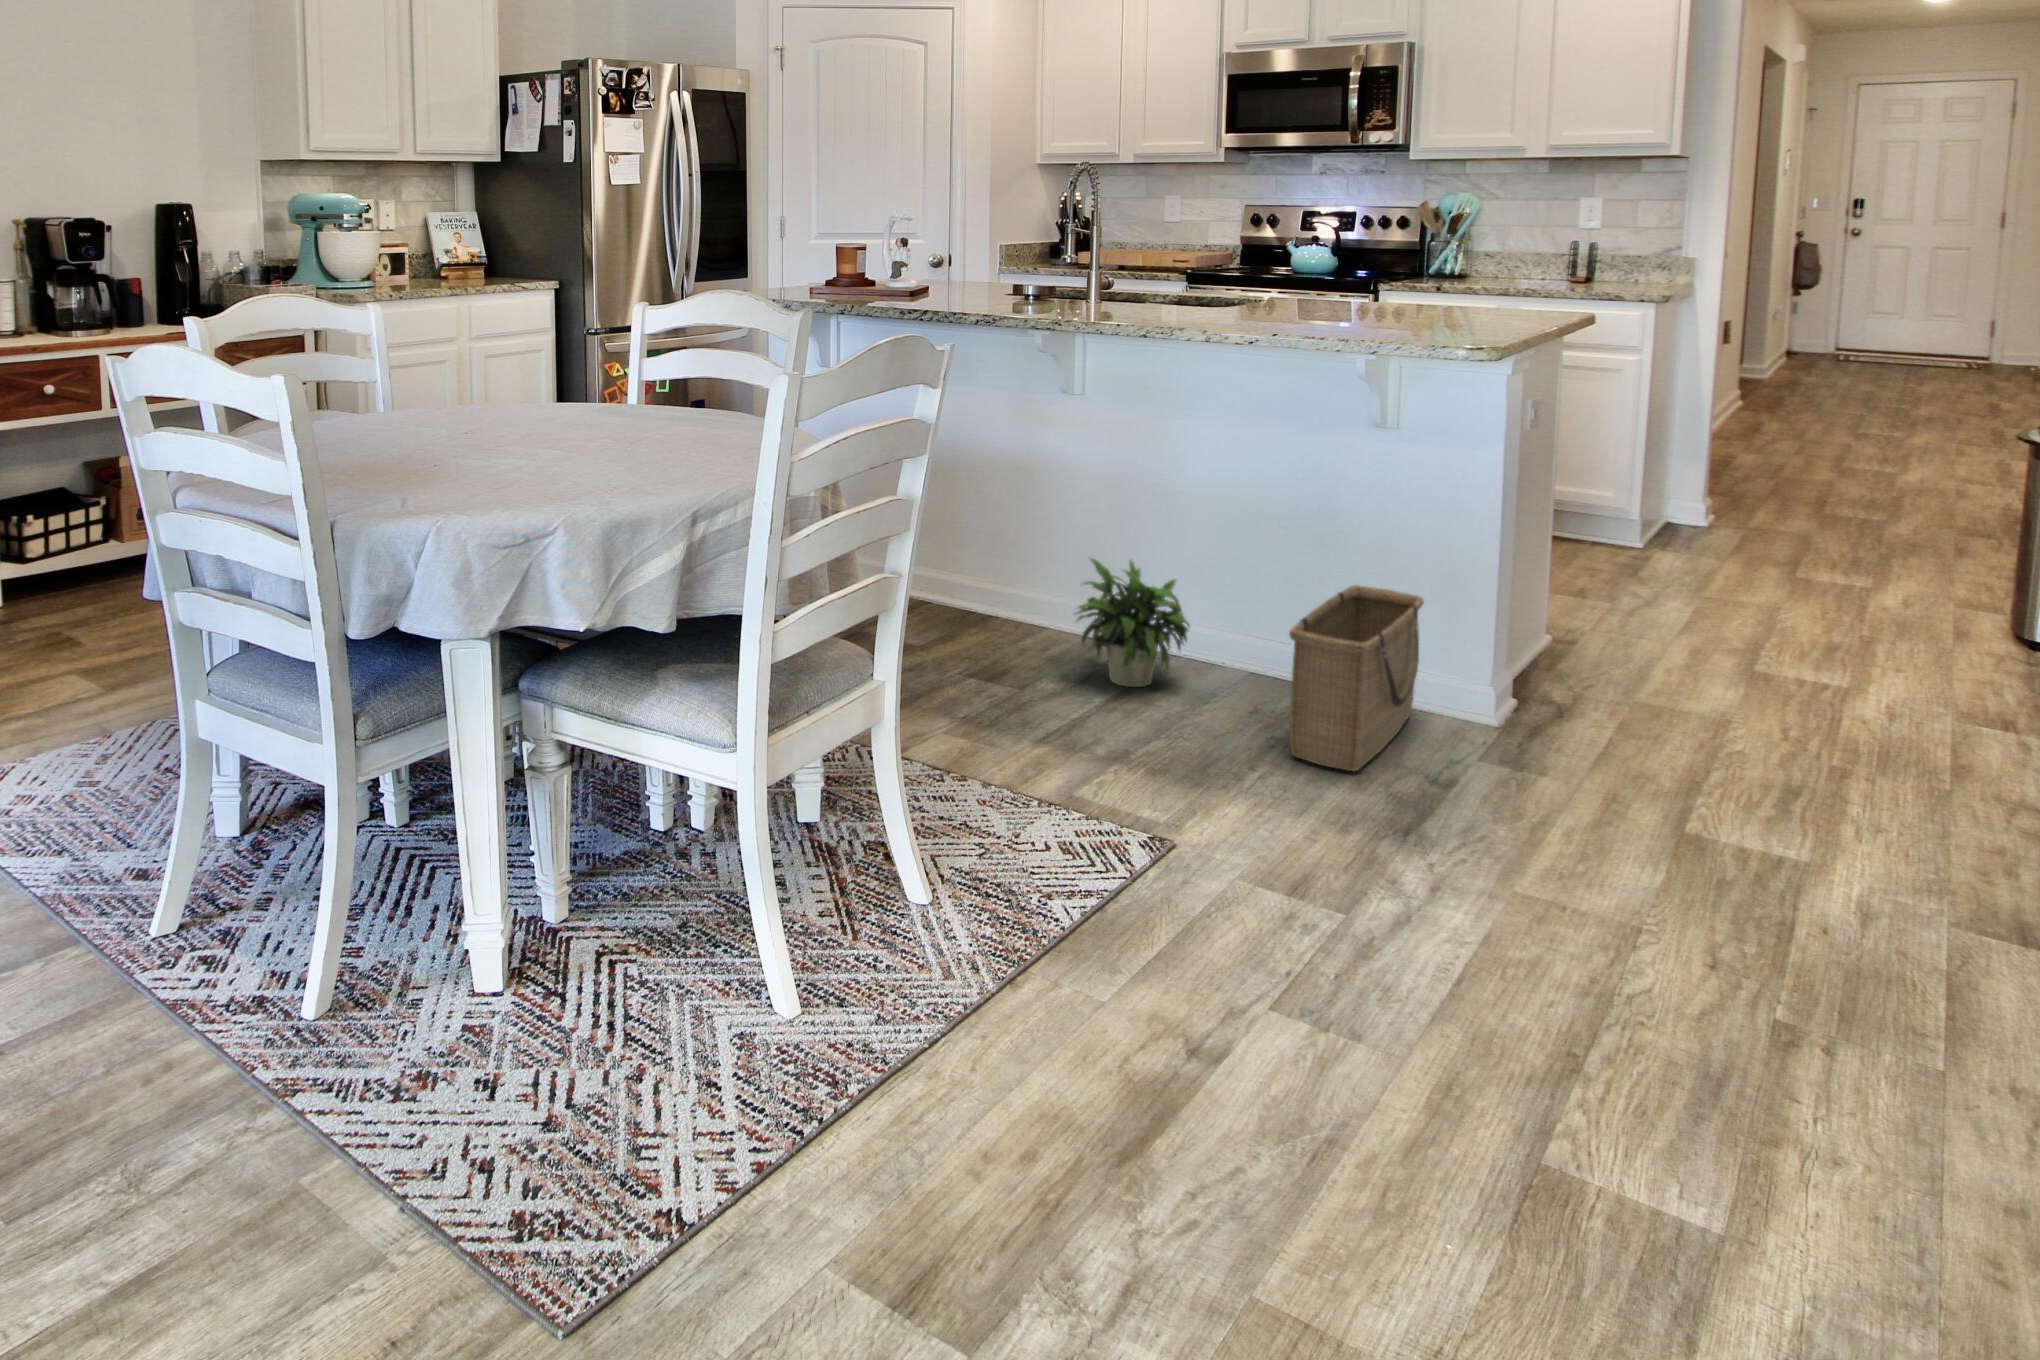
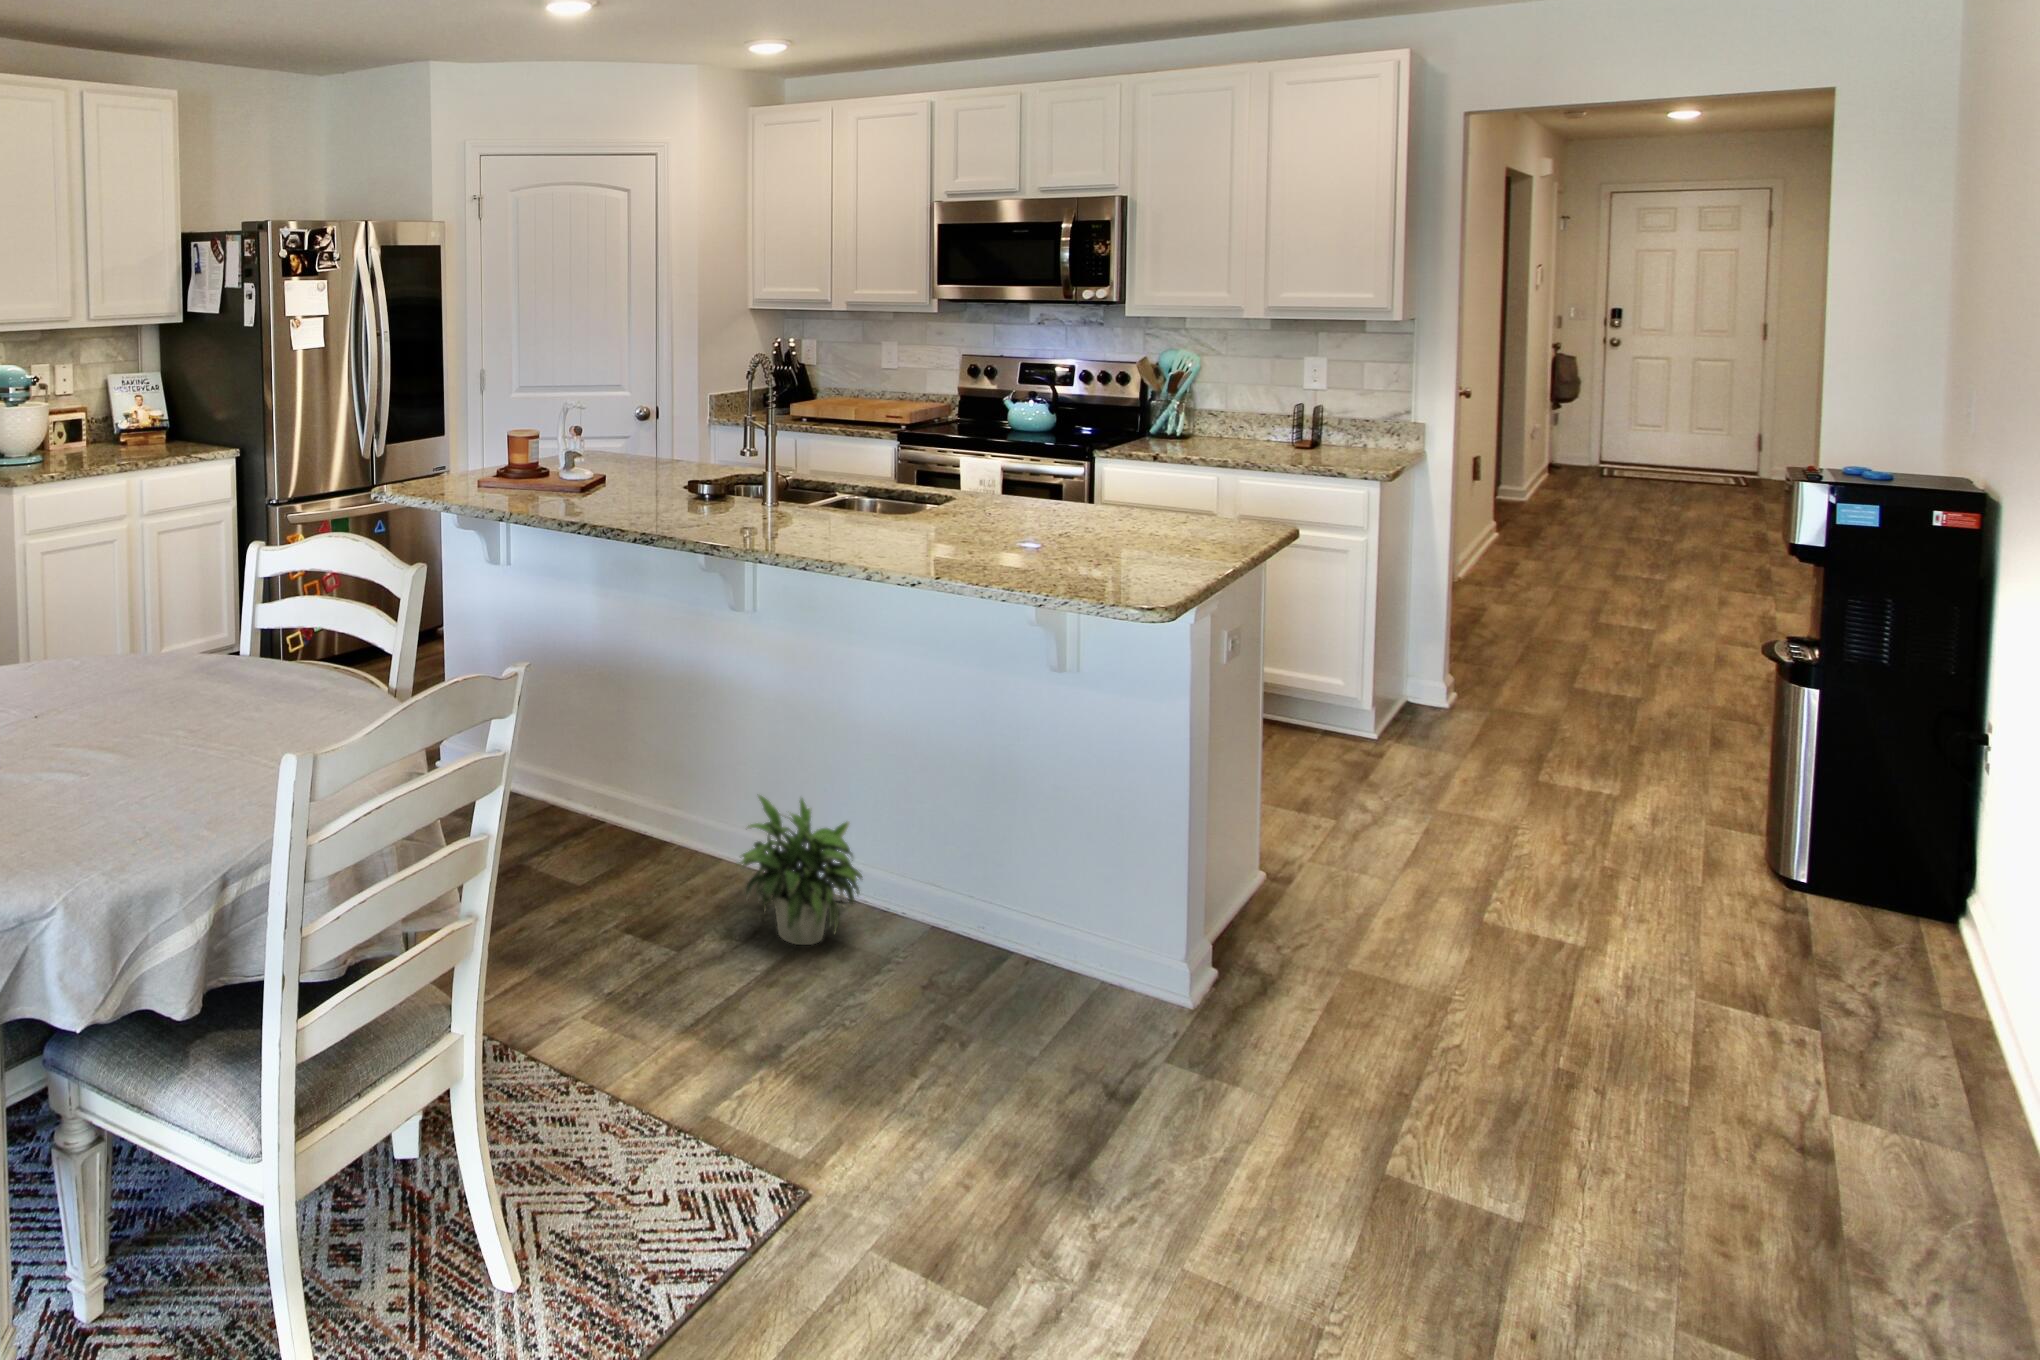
basket: present [1289,585,1424,771] -> none [954,840,1109,1076]

